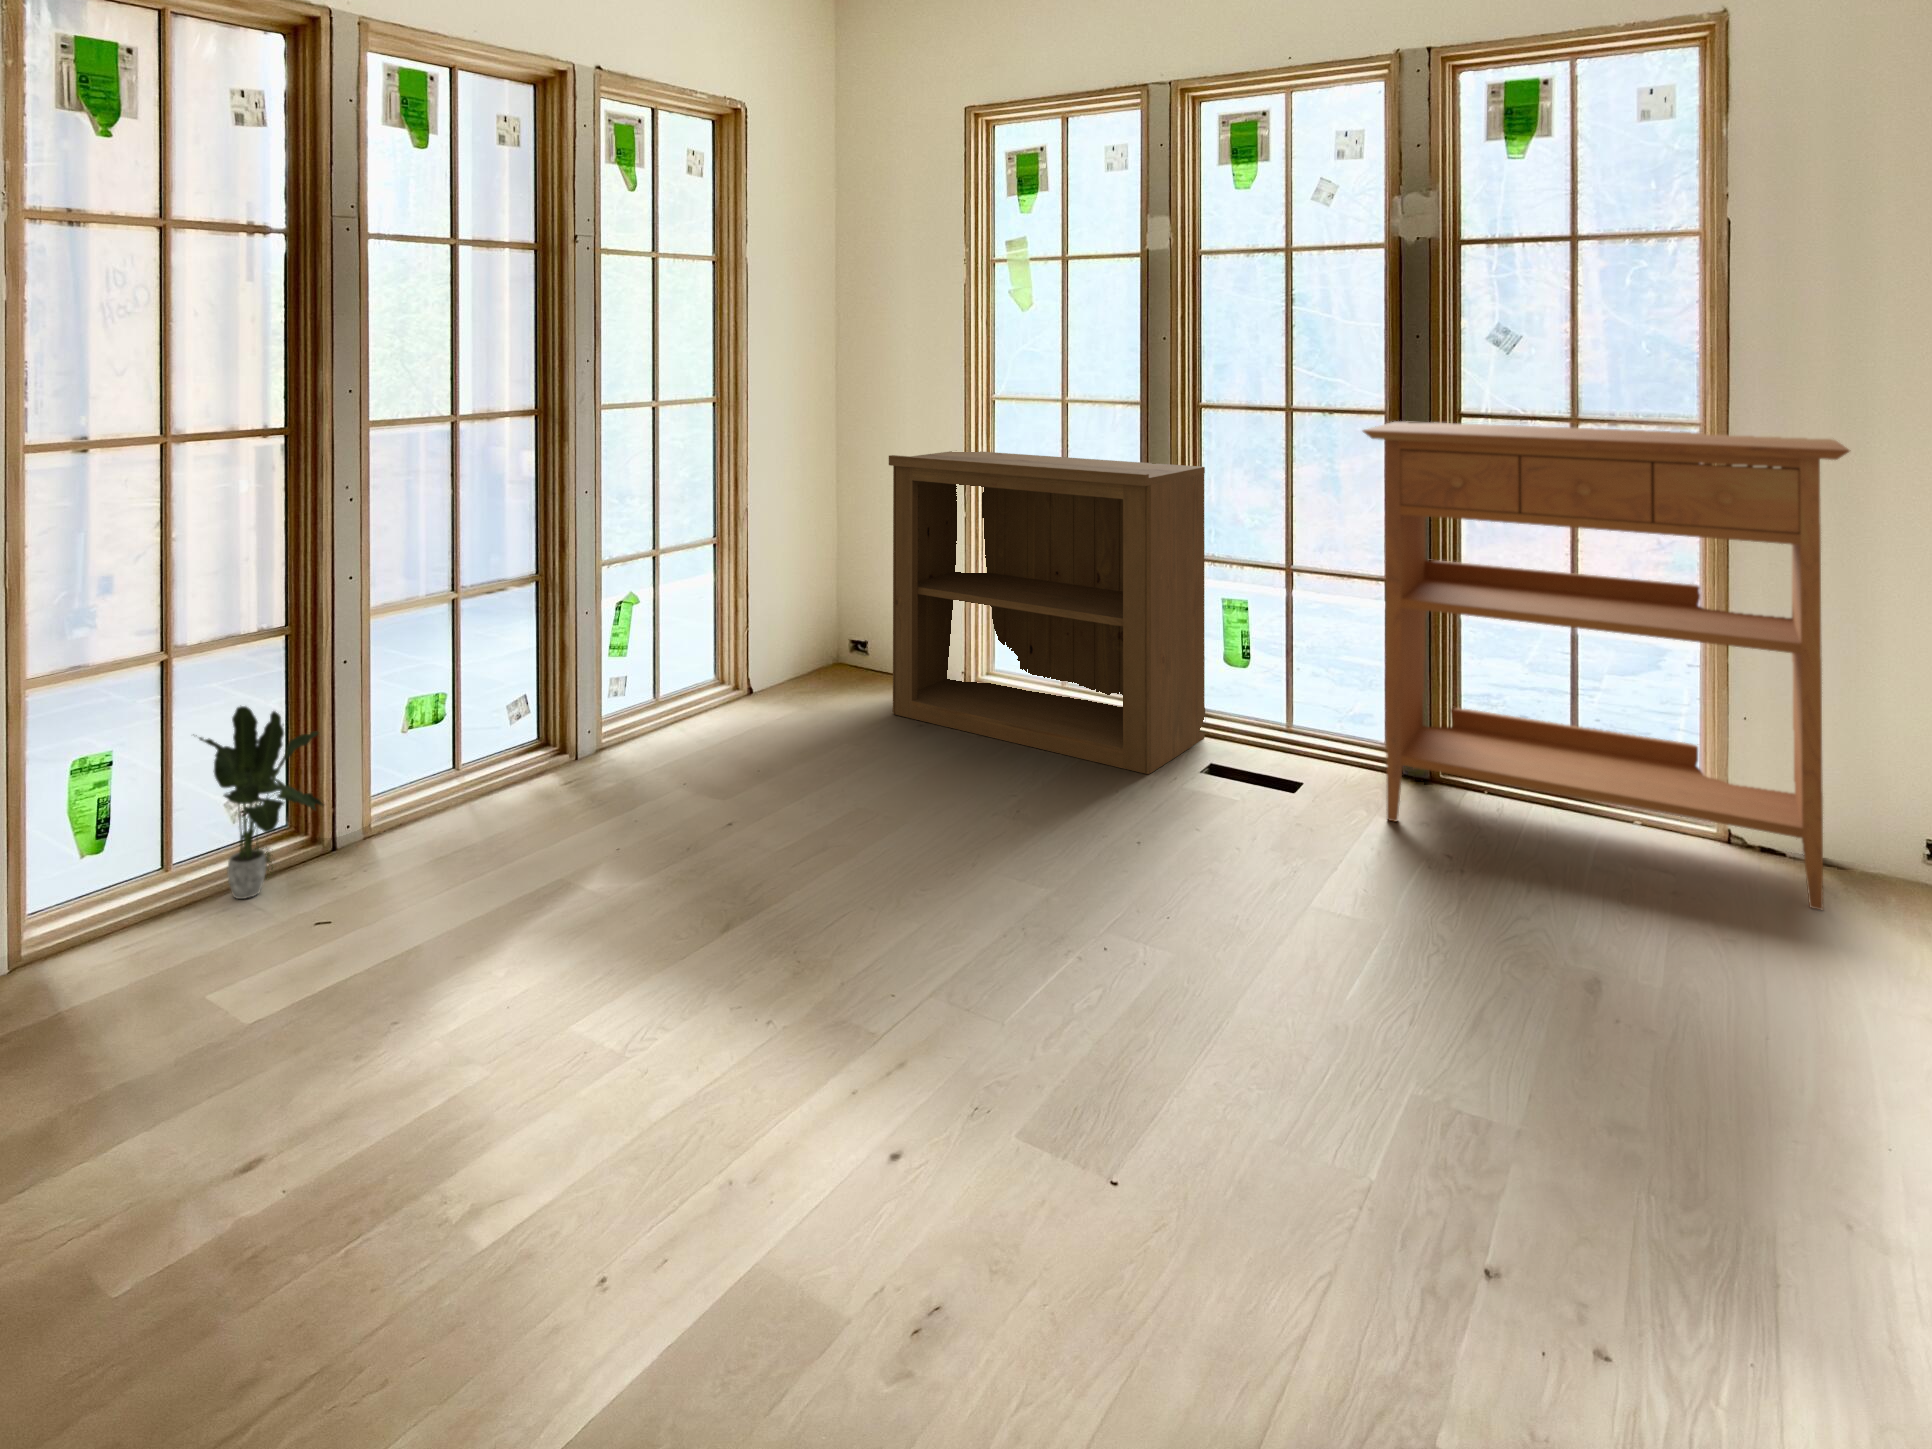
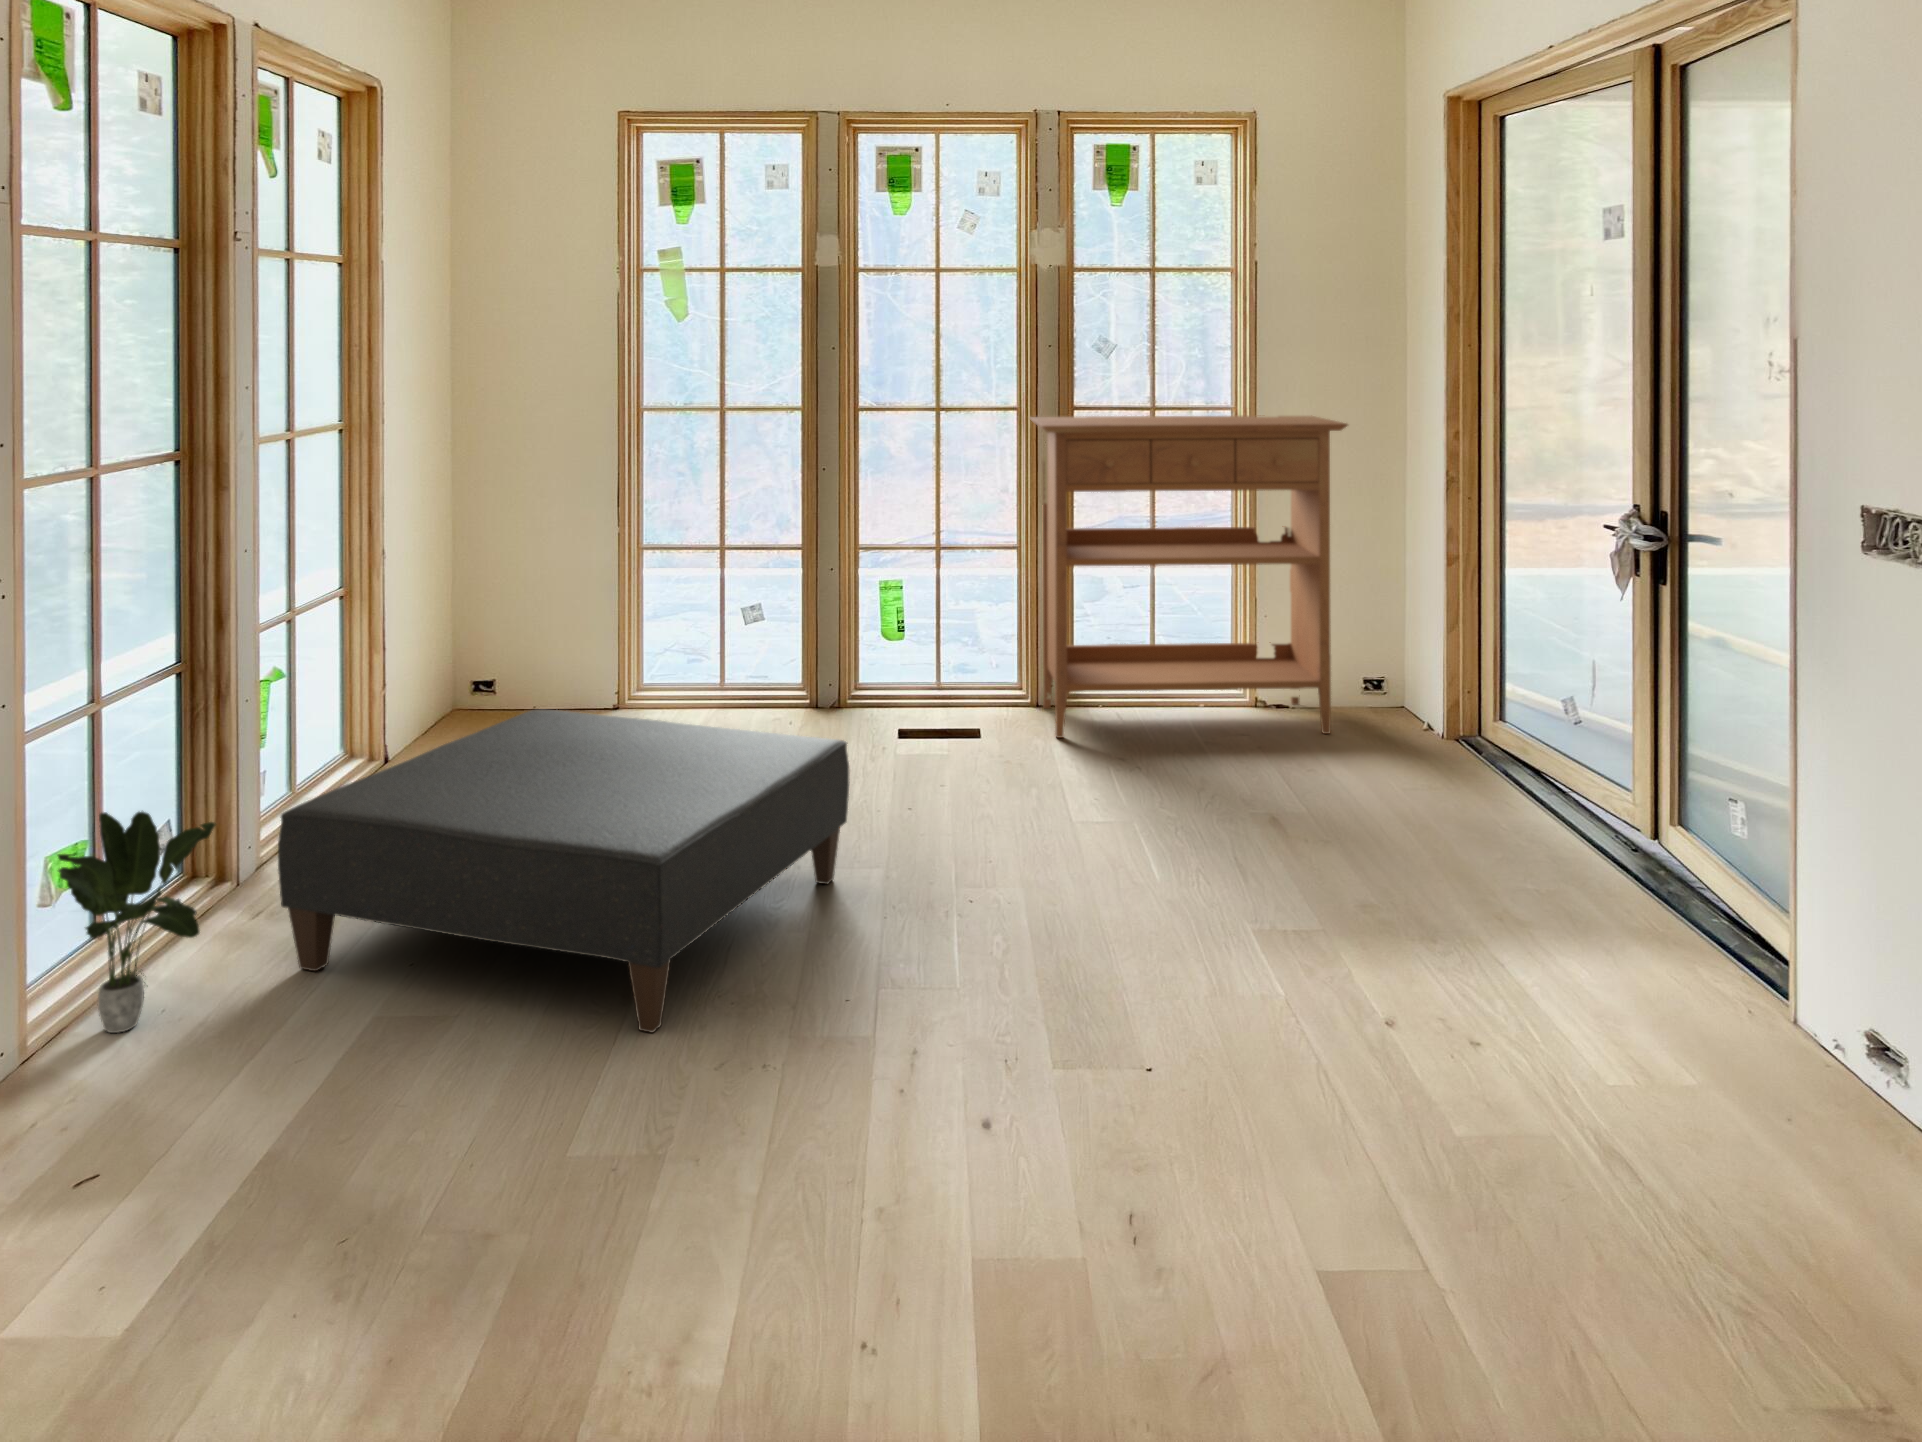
bookshelf: present [889,451,1205,774] -> none [570,466,868,744]
ottoman: none [396,678,940,1062] -> present [278,710,849,1032]

